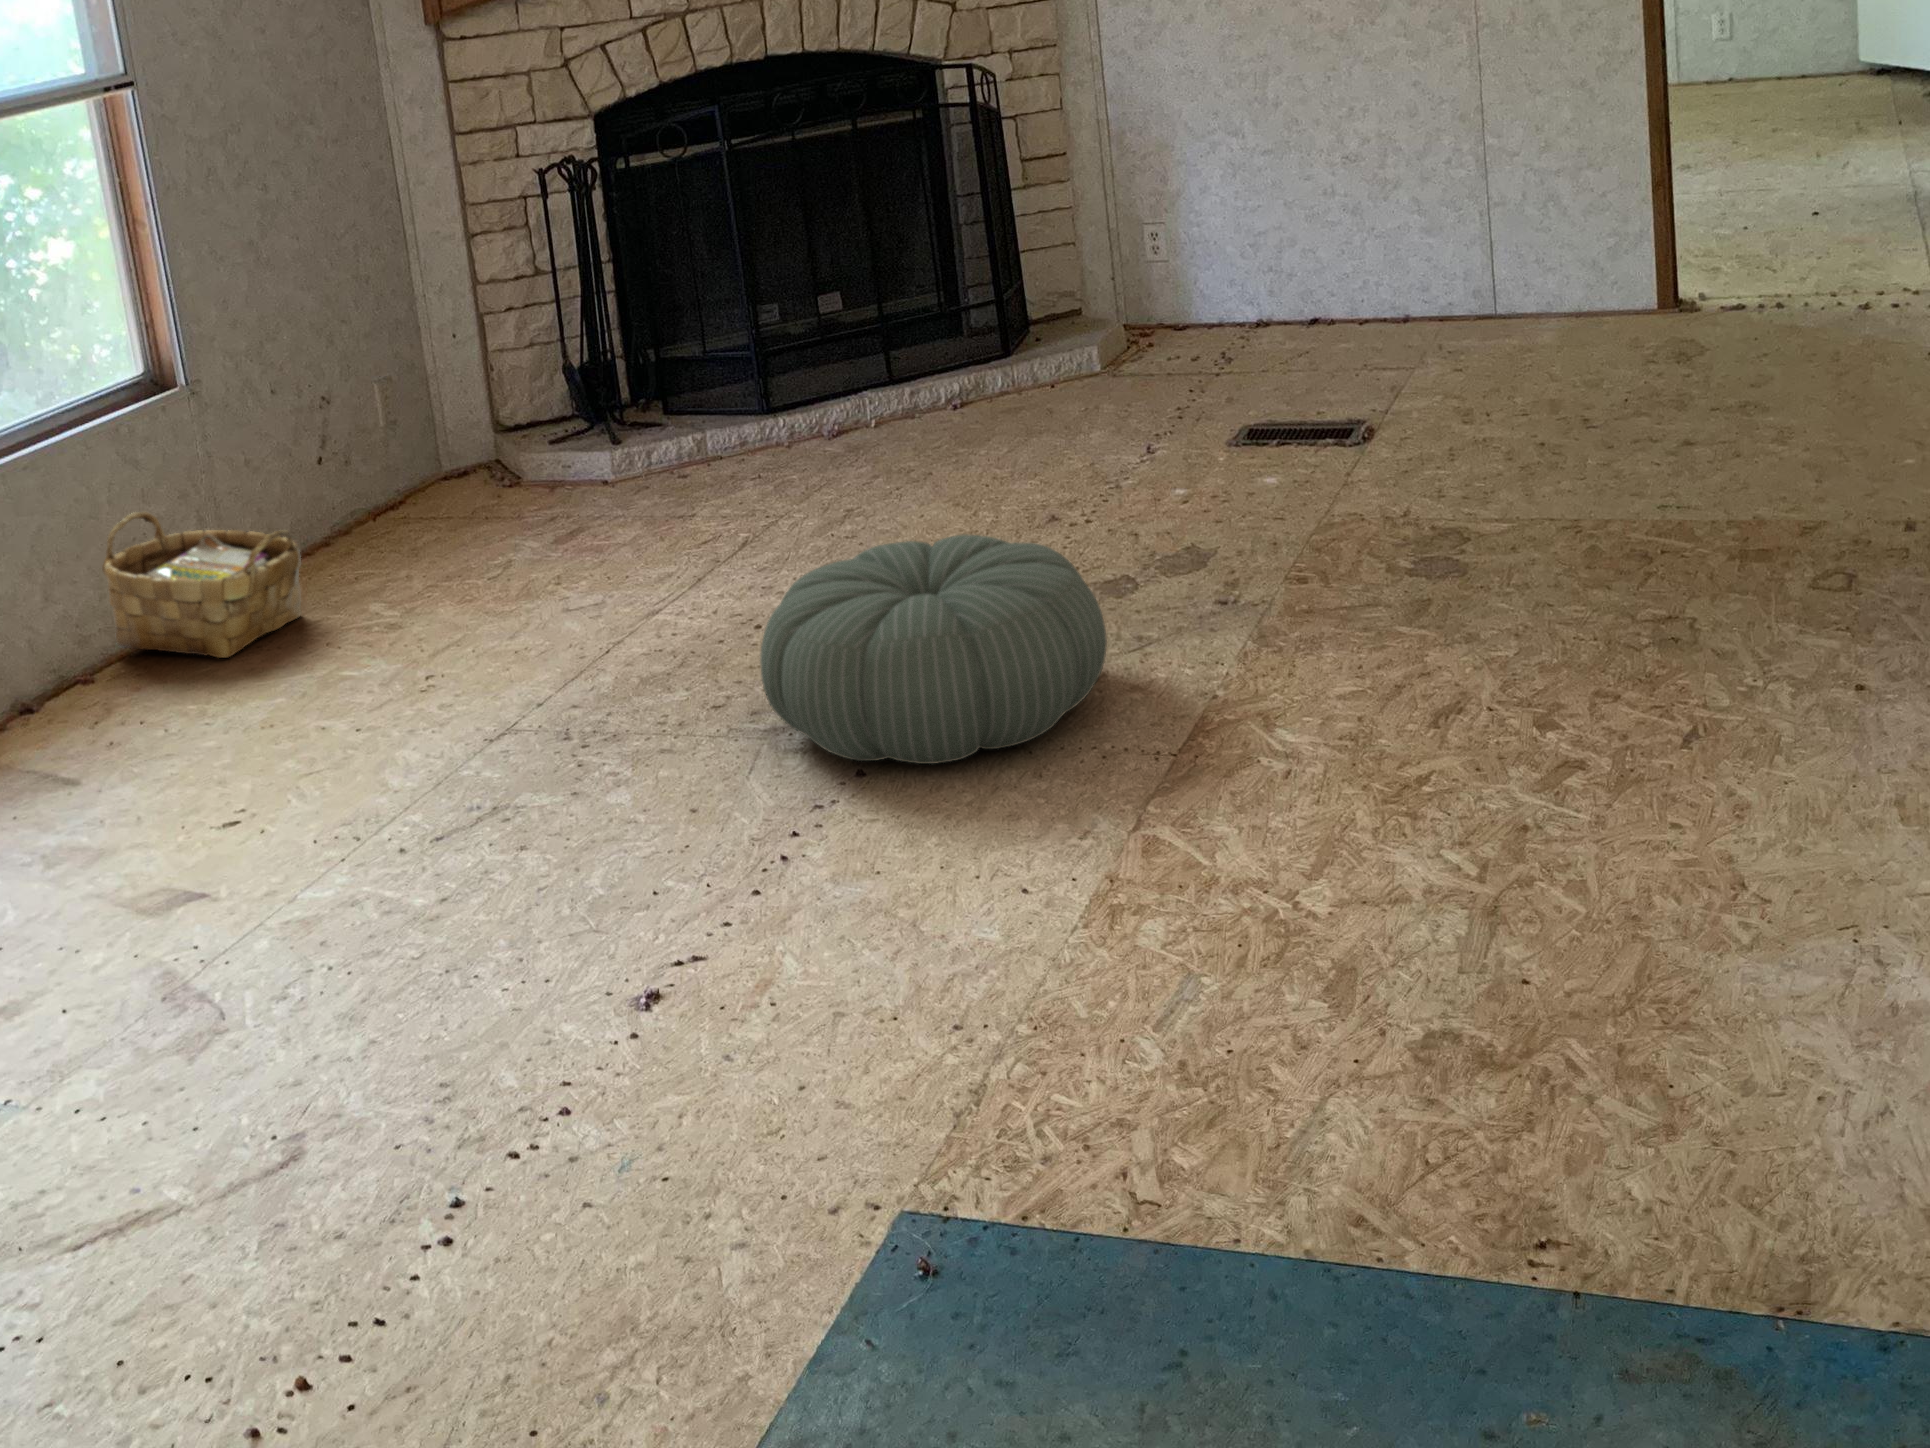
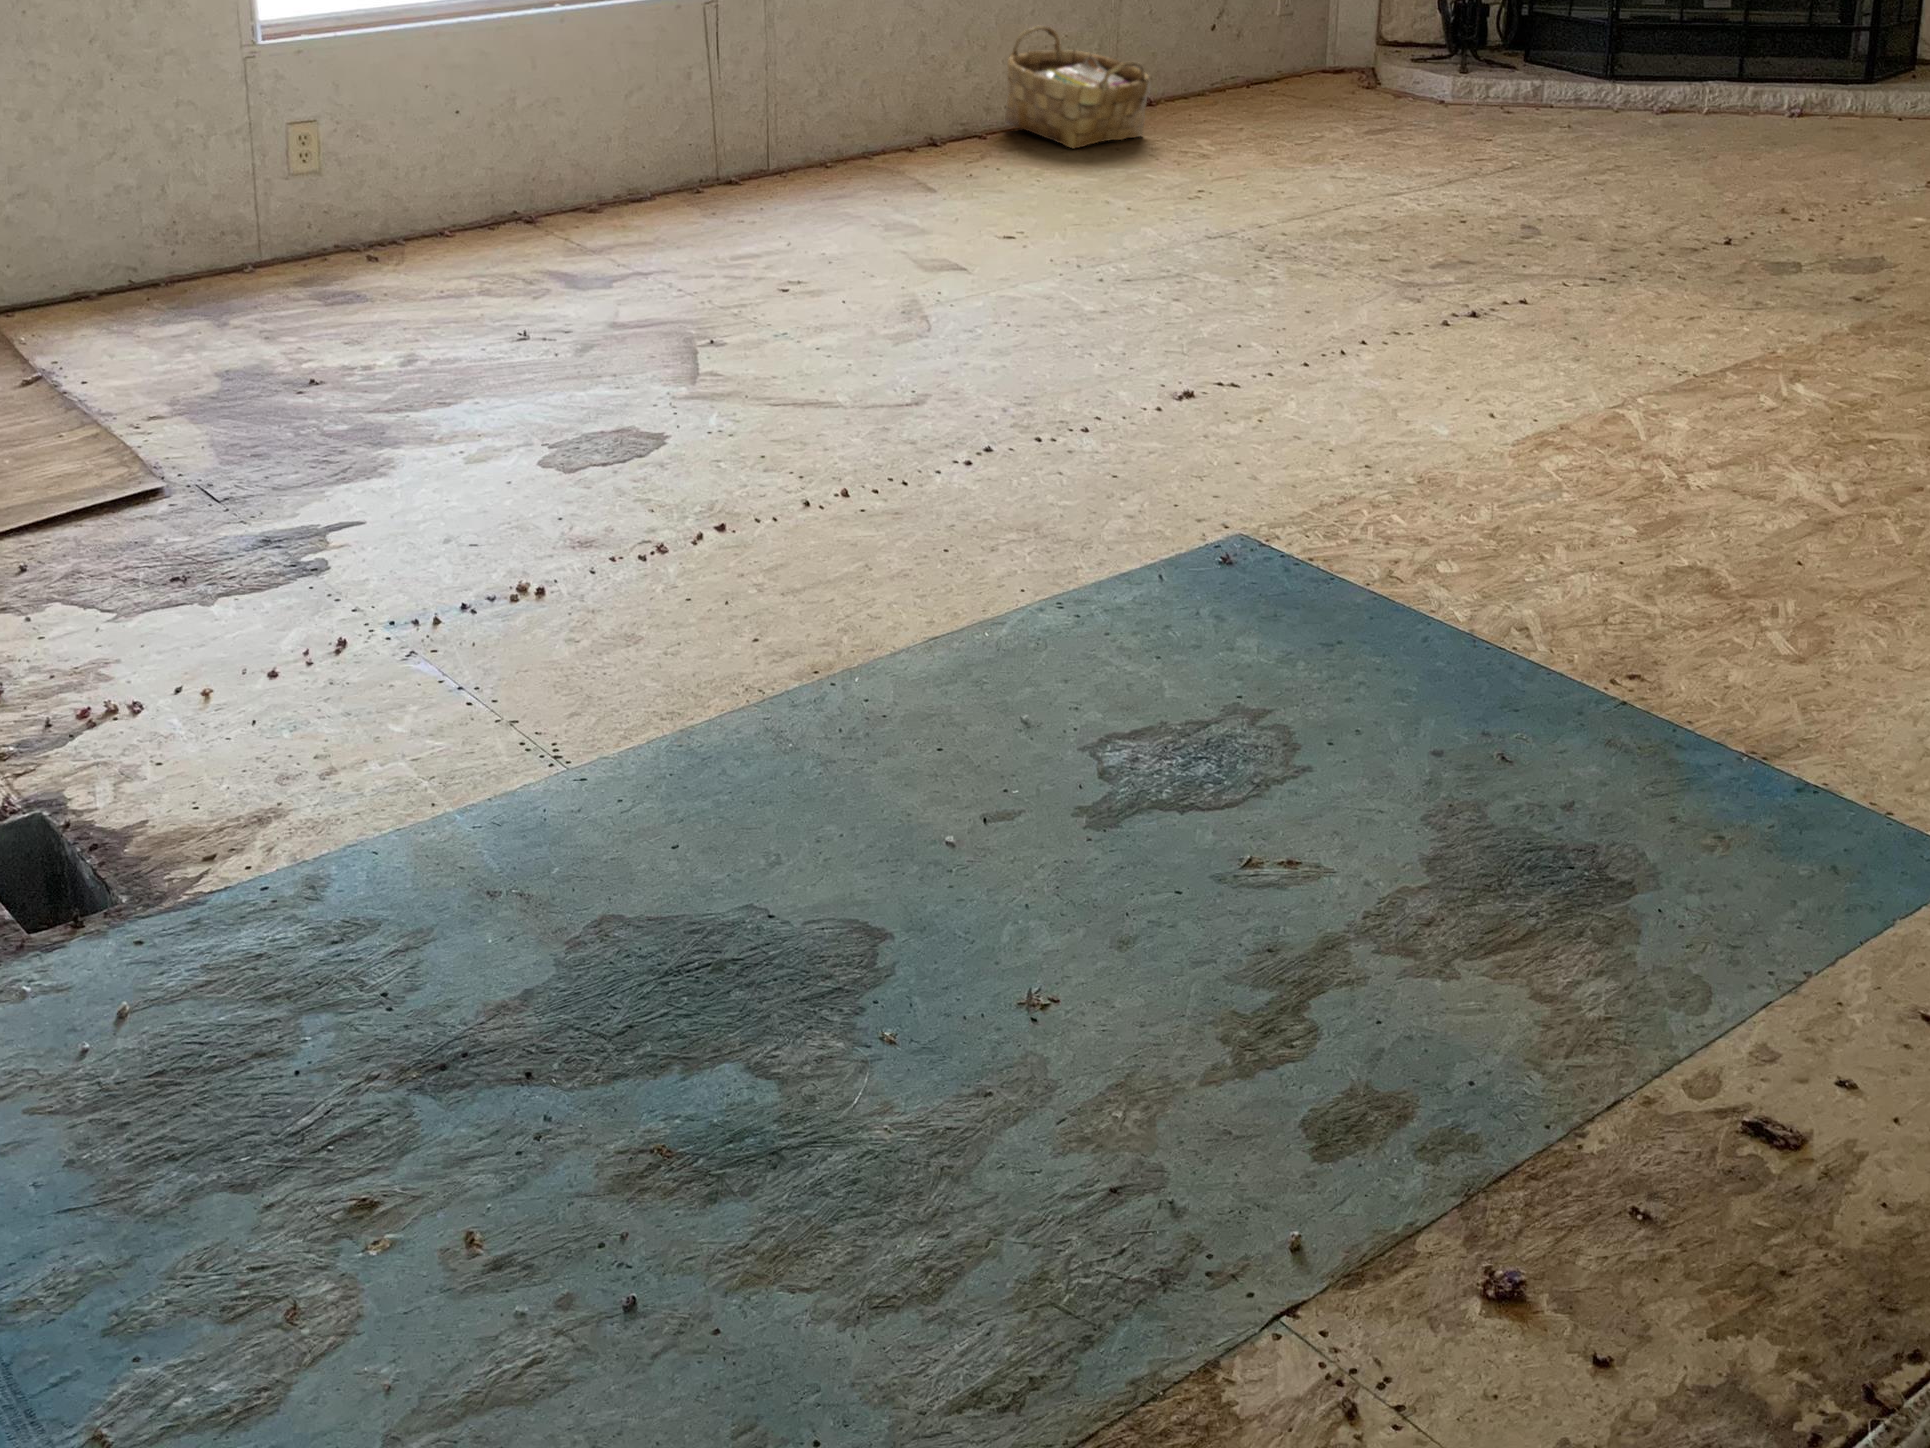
pouf: present [760,534,1107,764] -> none [1400,169,1698,340]

